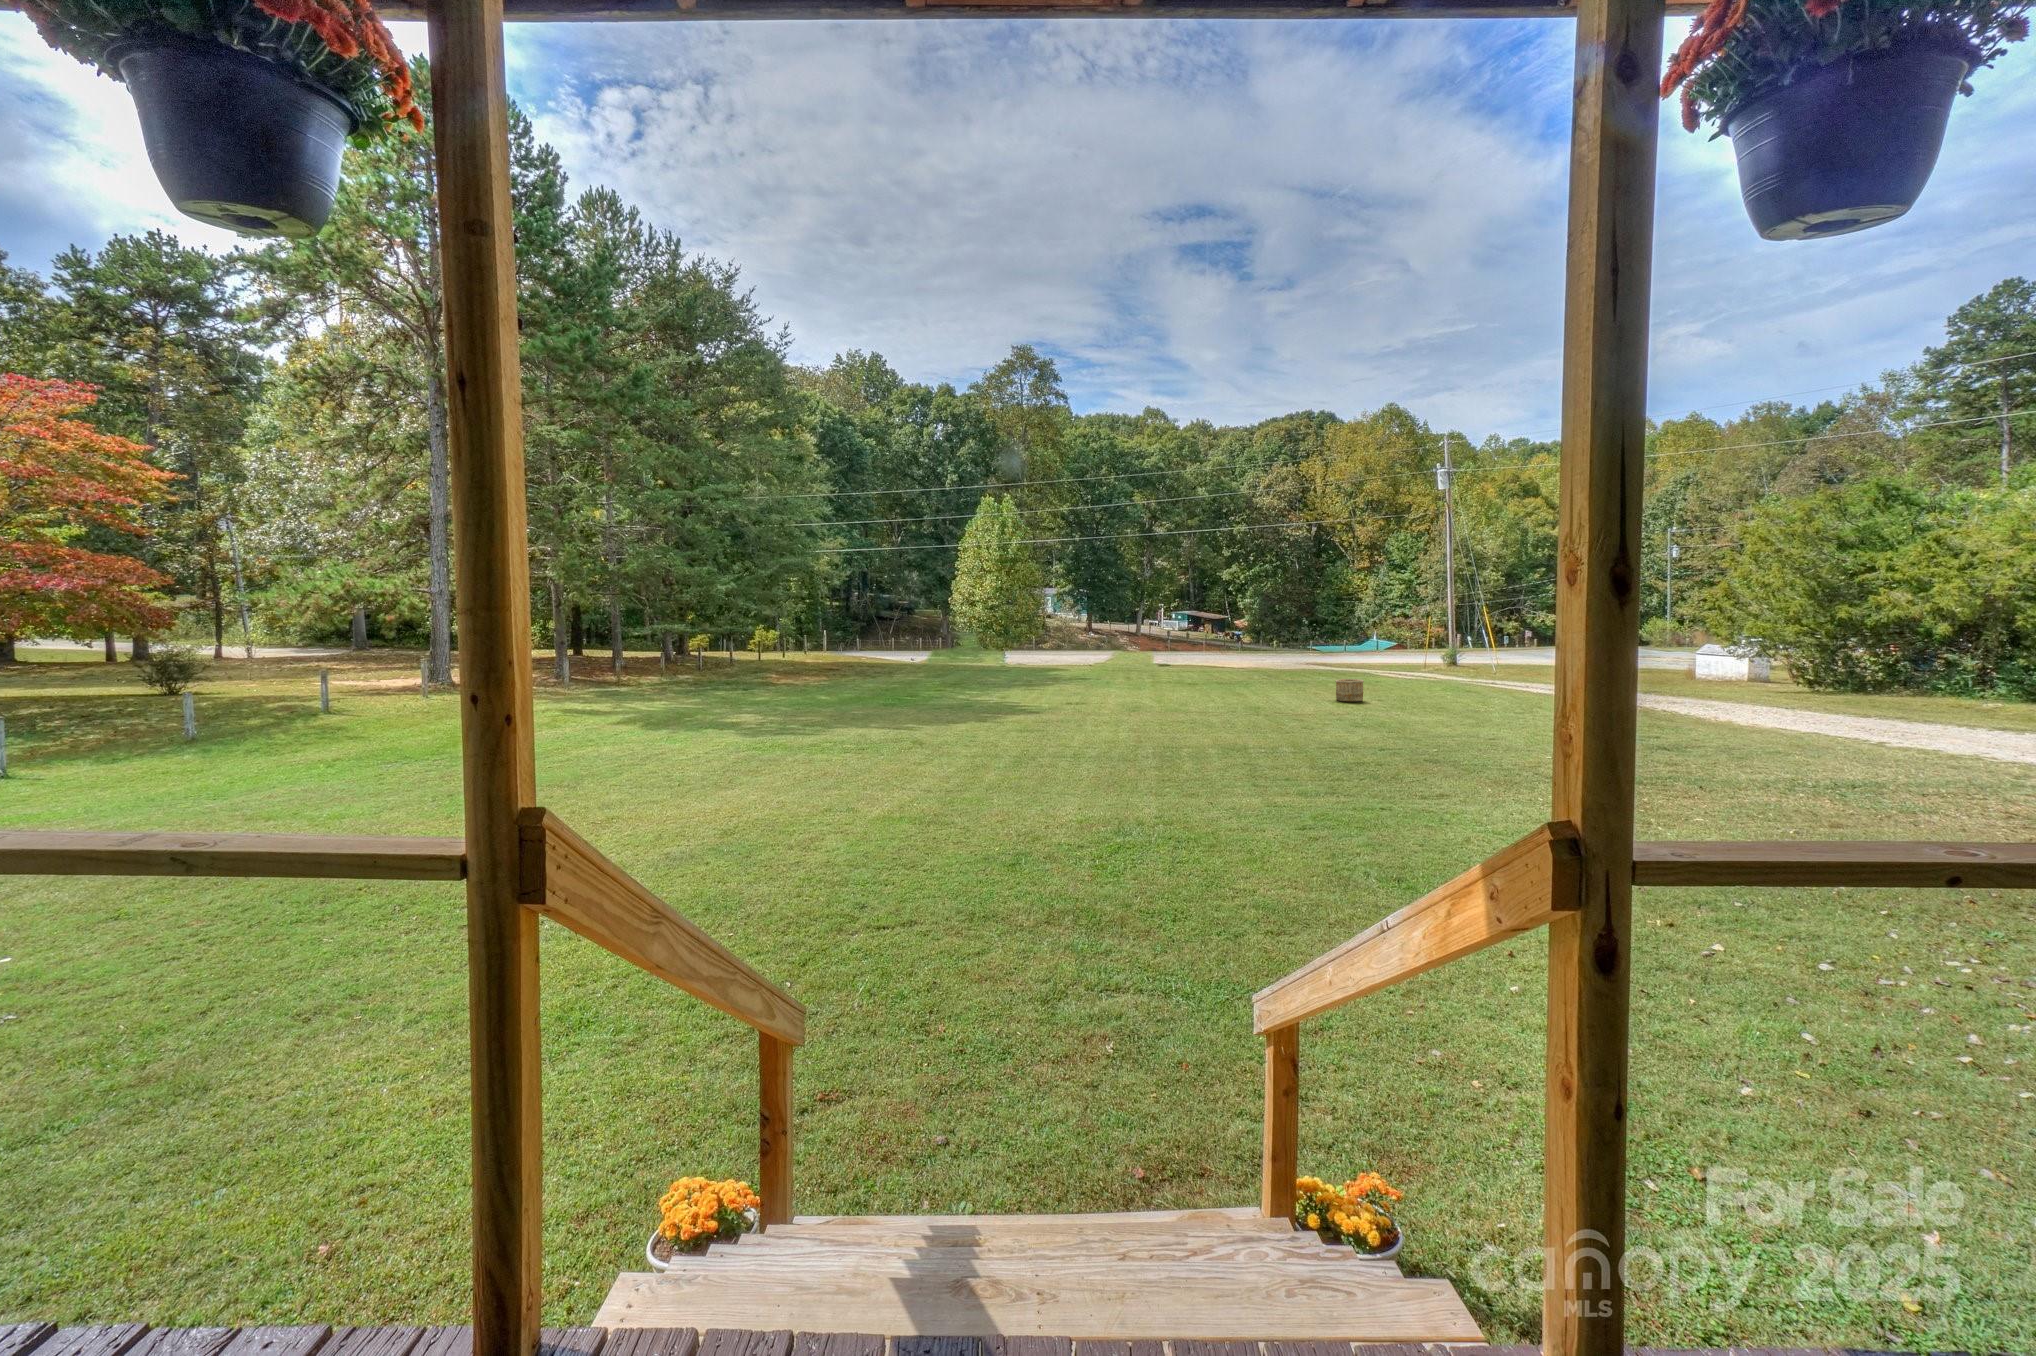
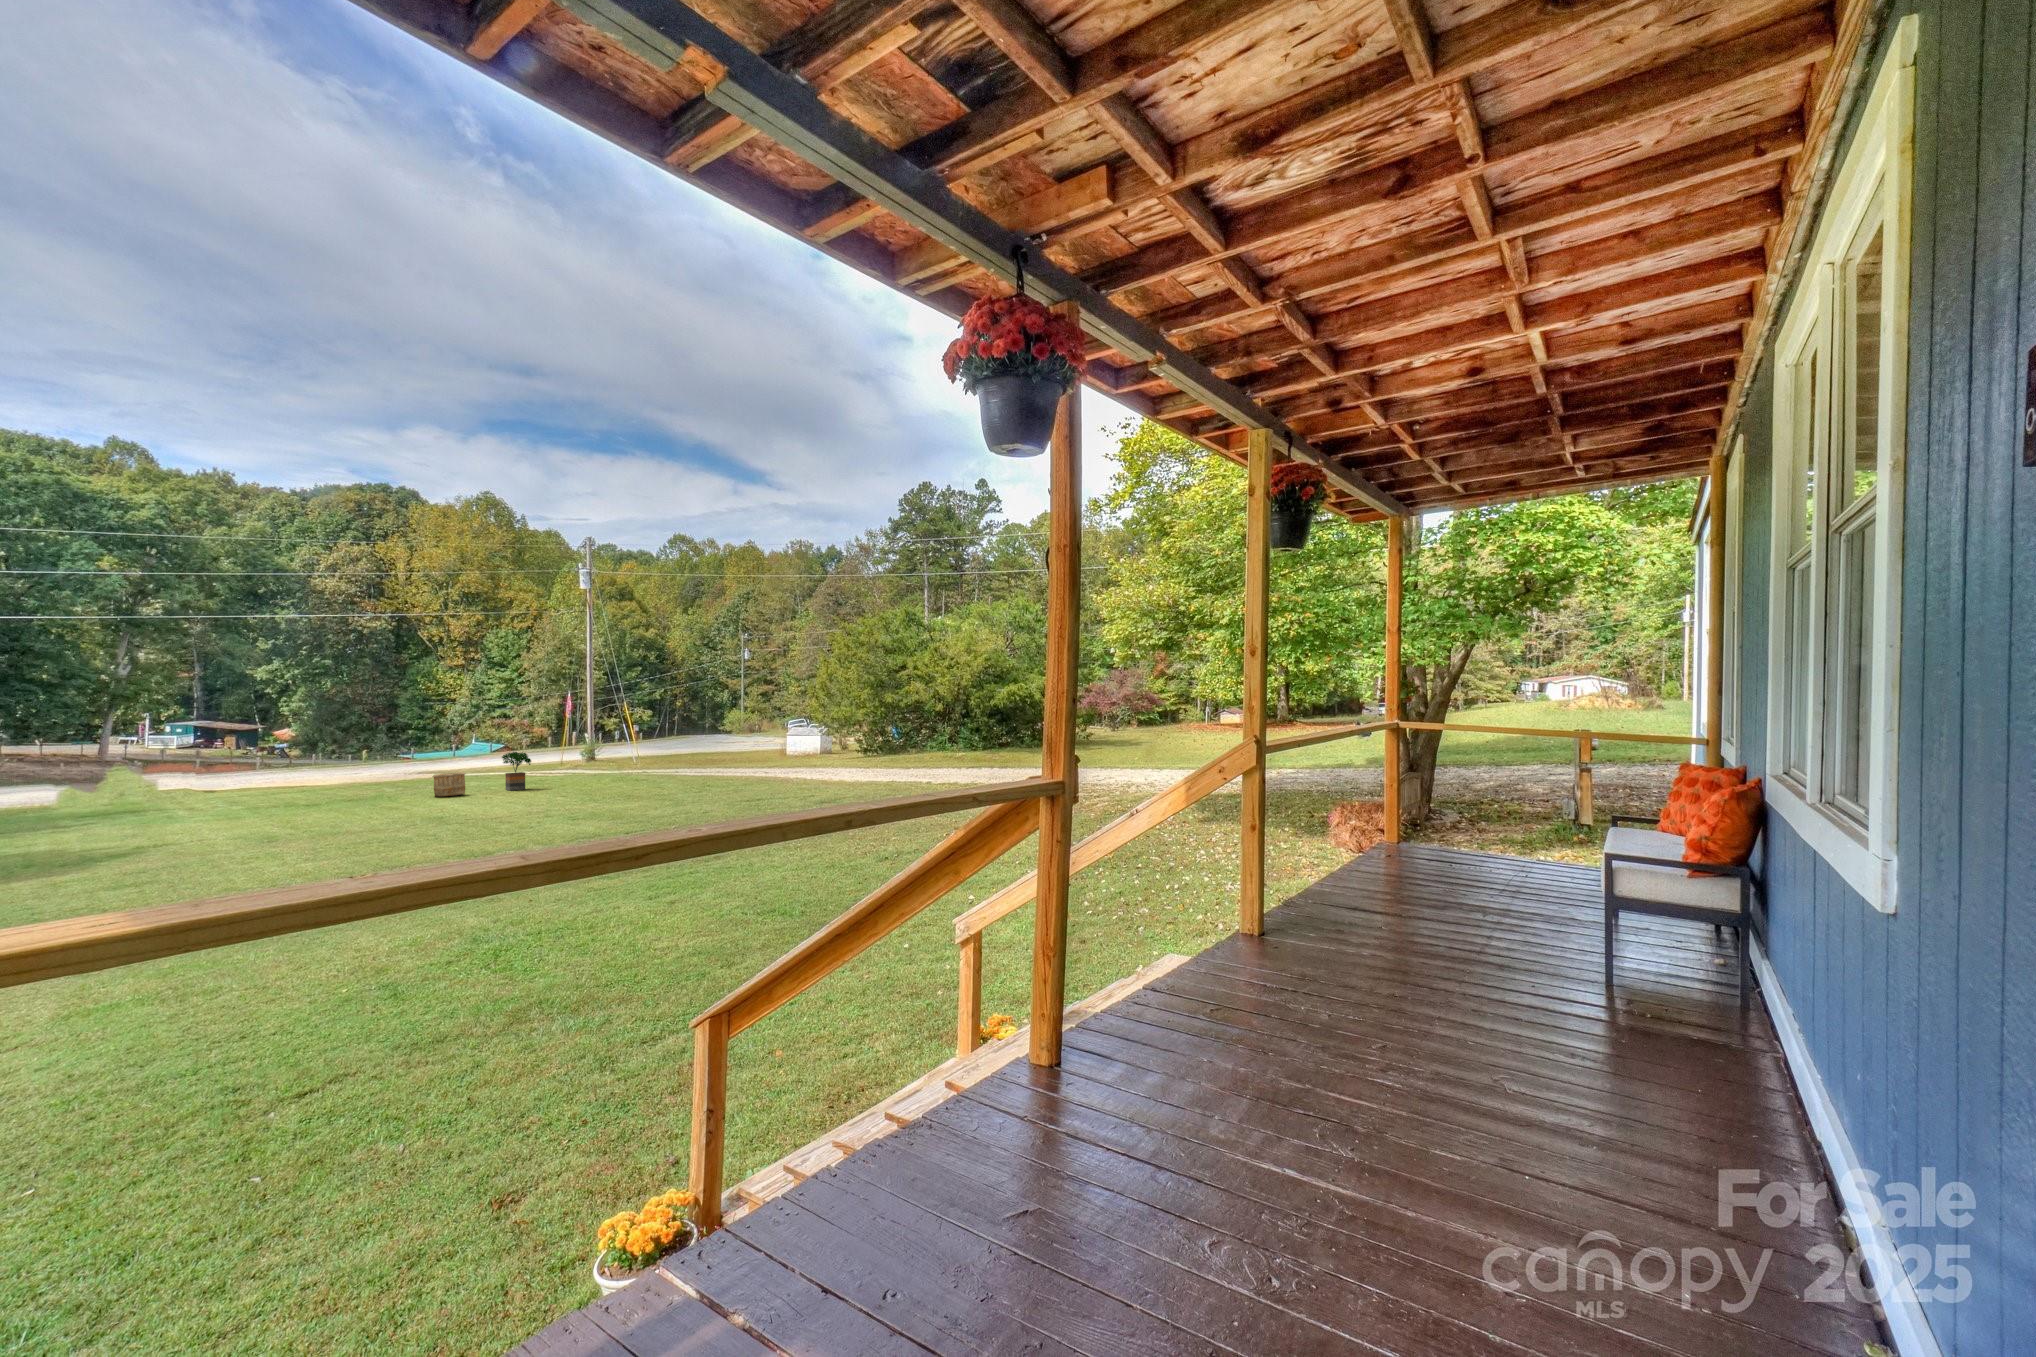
potted tree: none [1397,662,1428,702] -> present [502,752,531,791]

